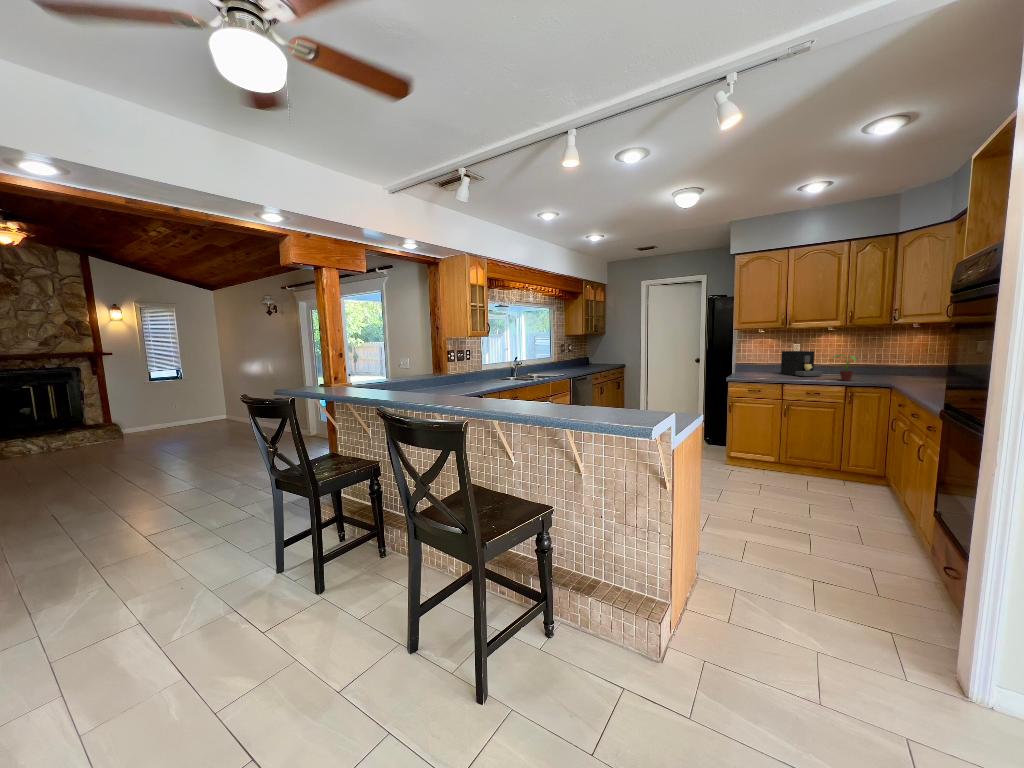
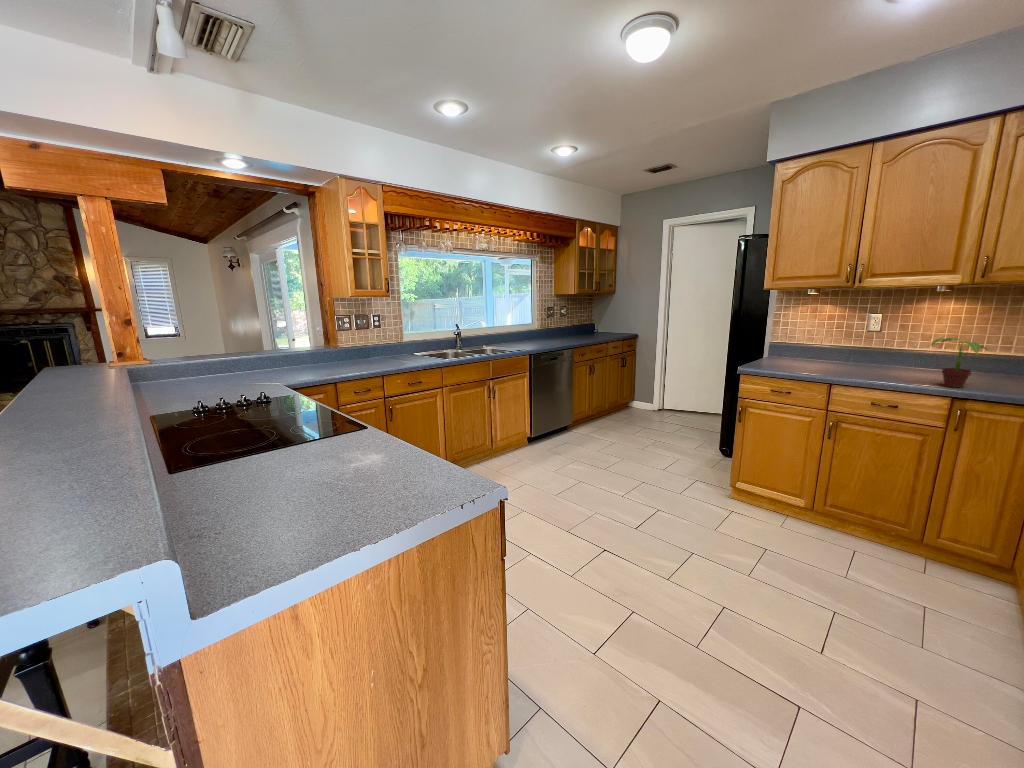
coffee maker: present [781,351,822,376] -> none [842,326,914,372]

